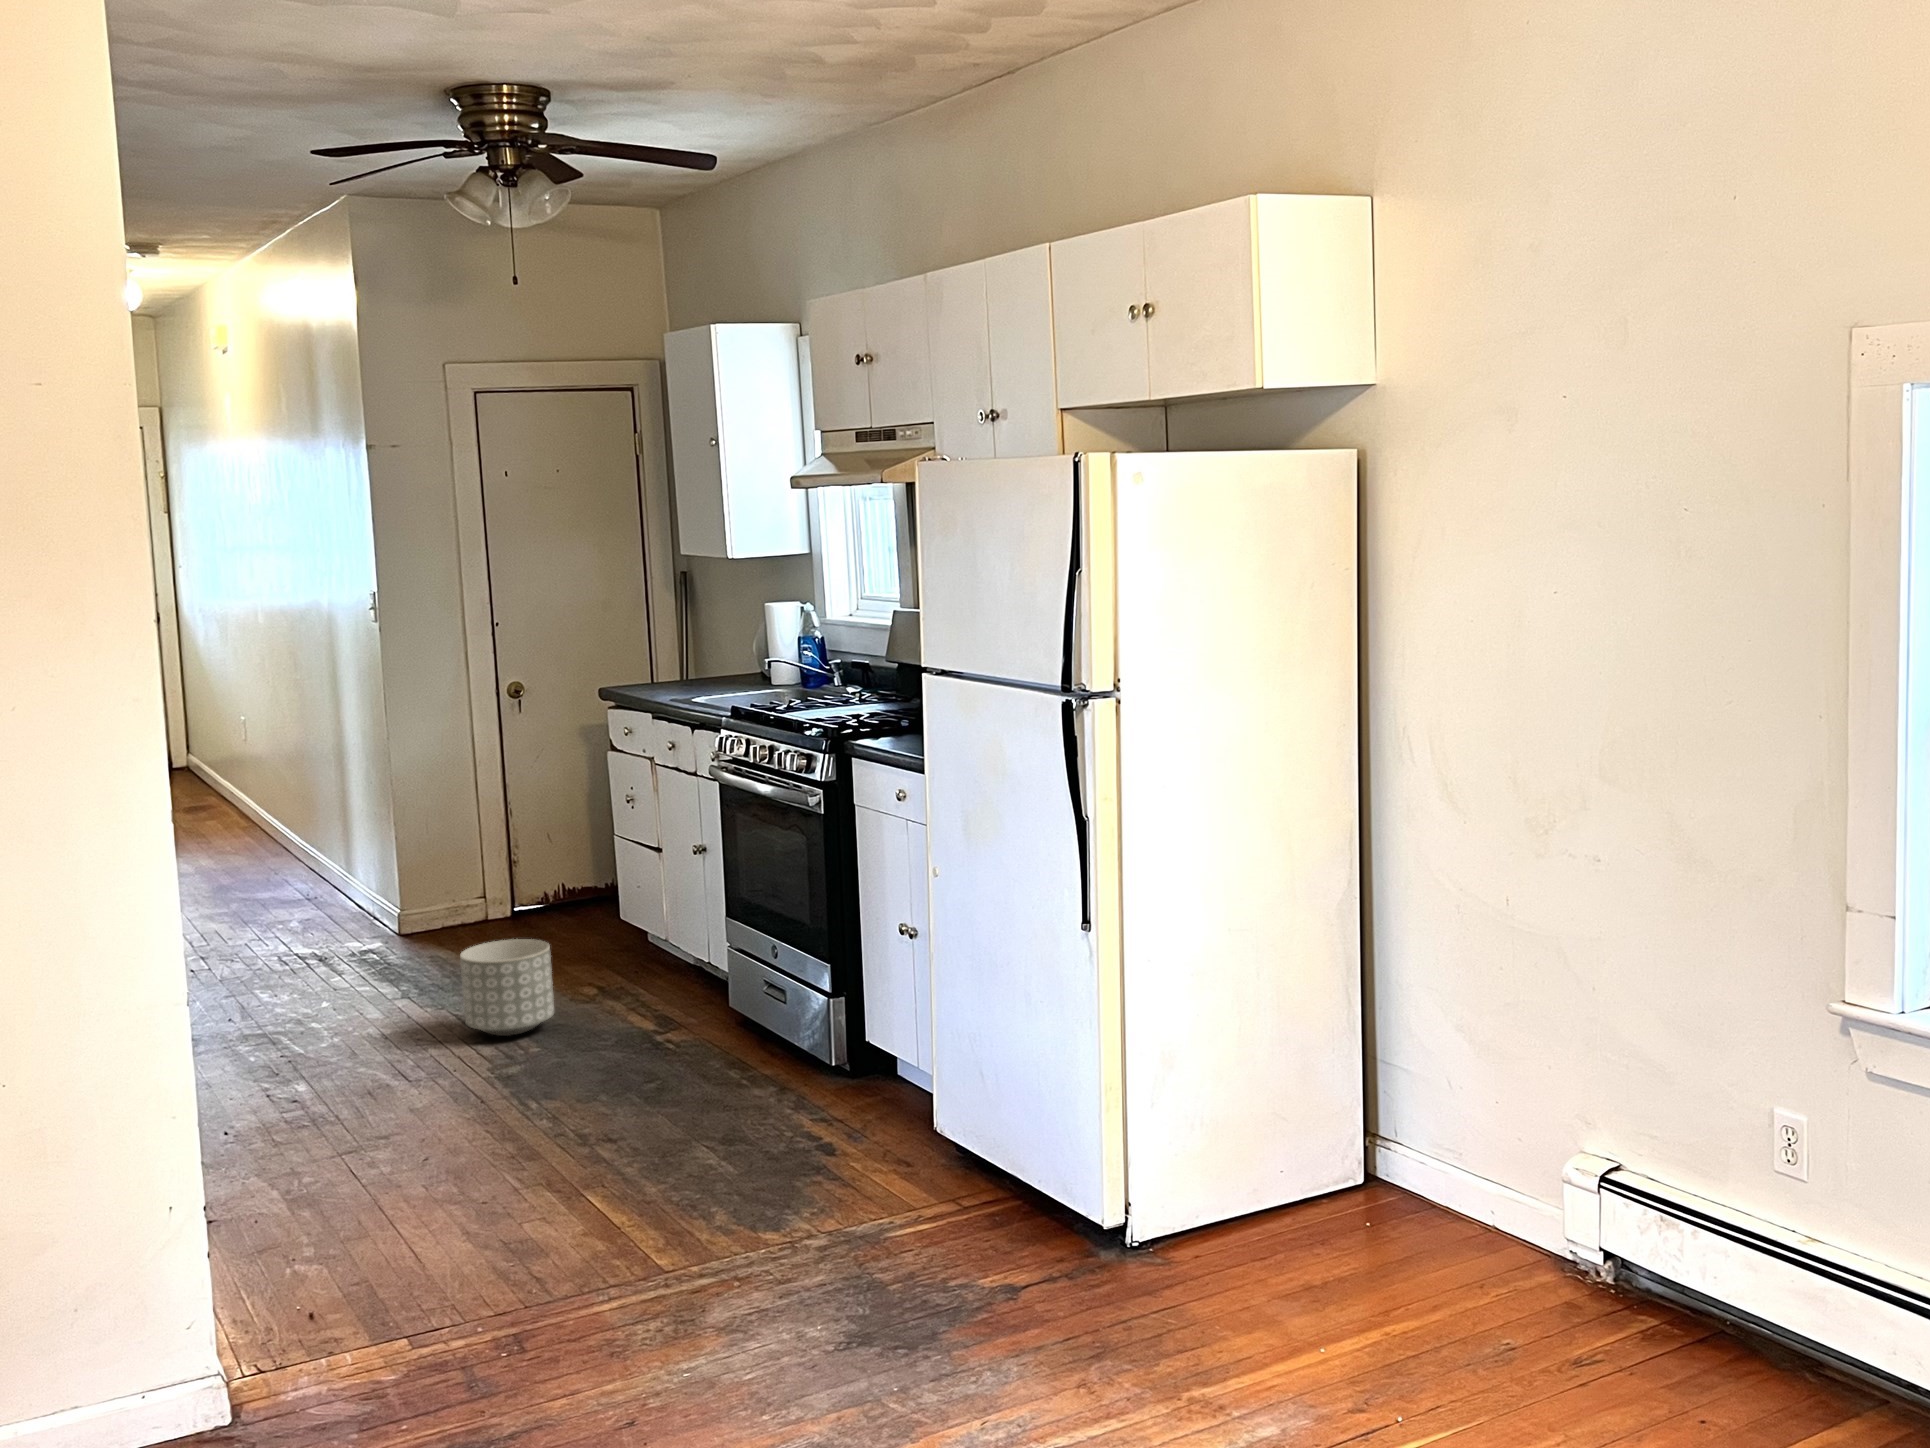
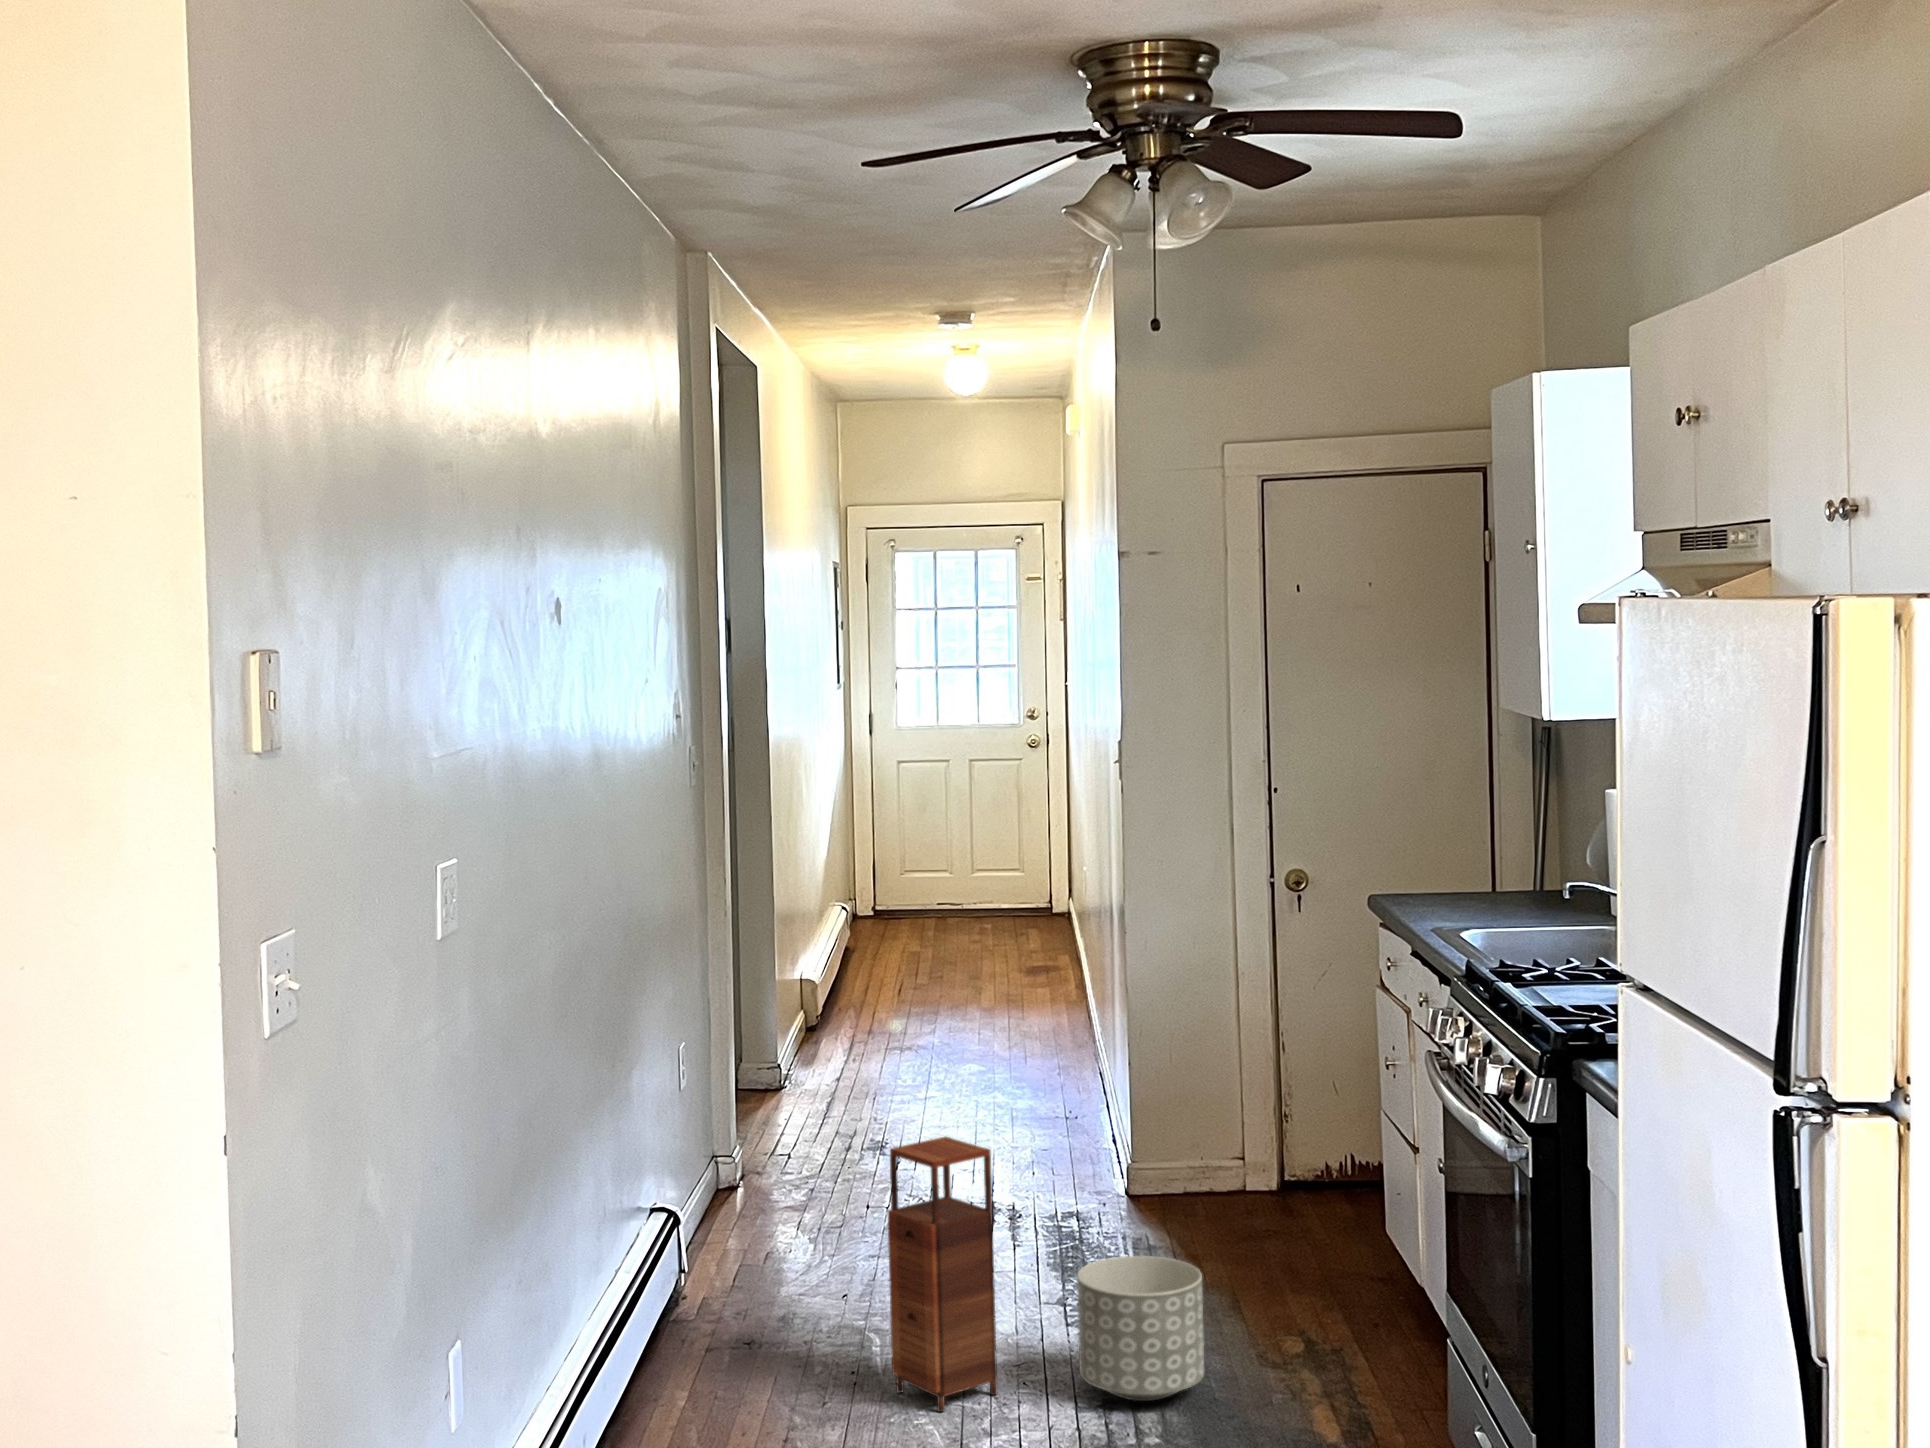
storage cabinet: none [316,875,409,1068] -> present [887,1137,997,1412]

